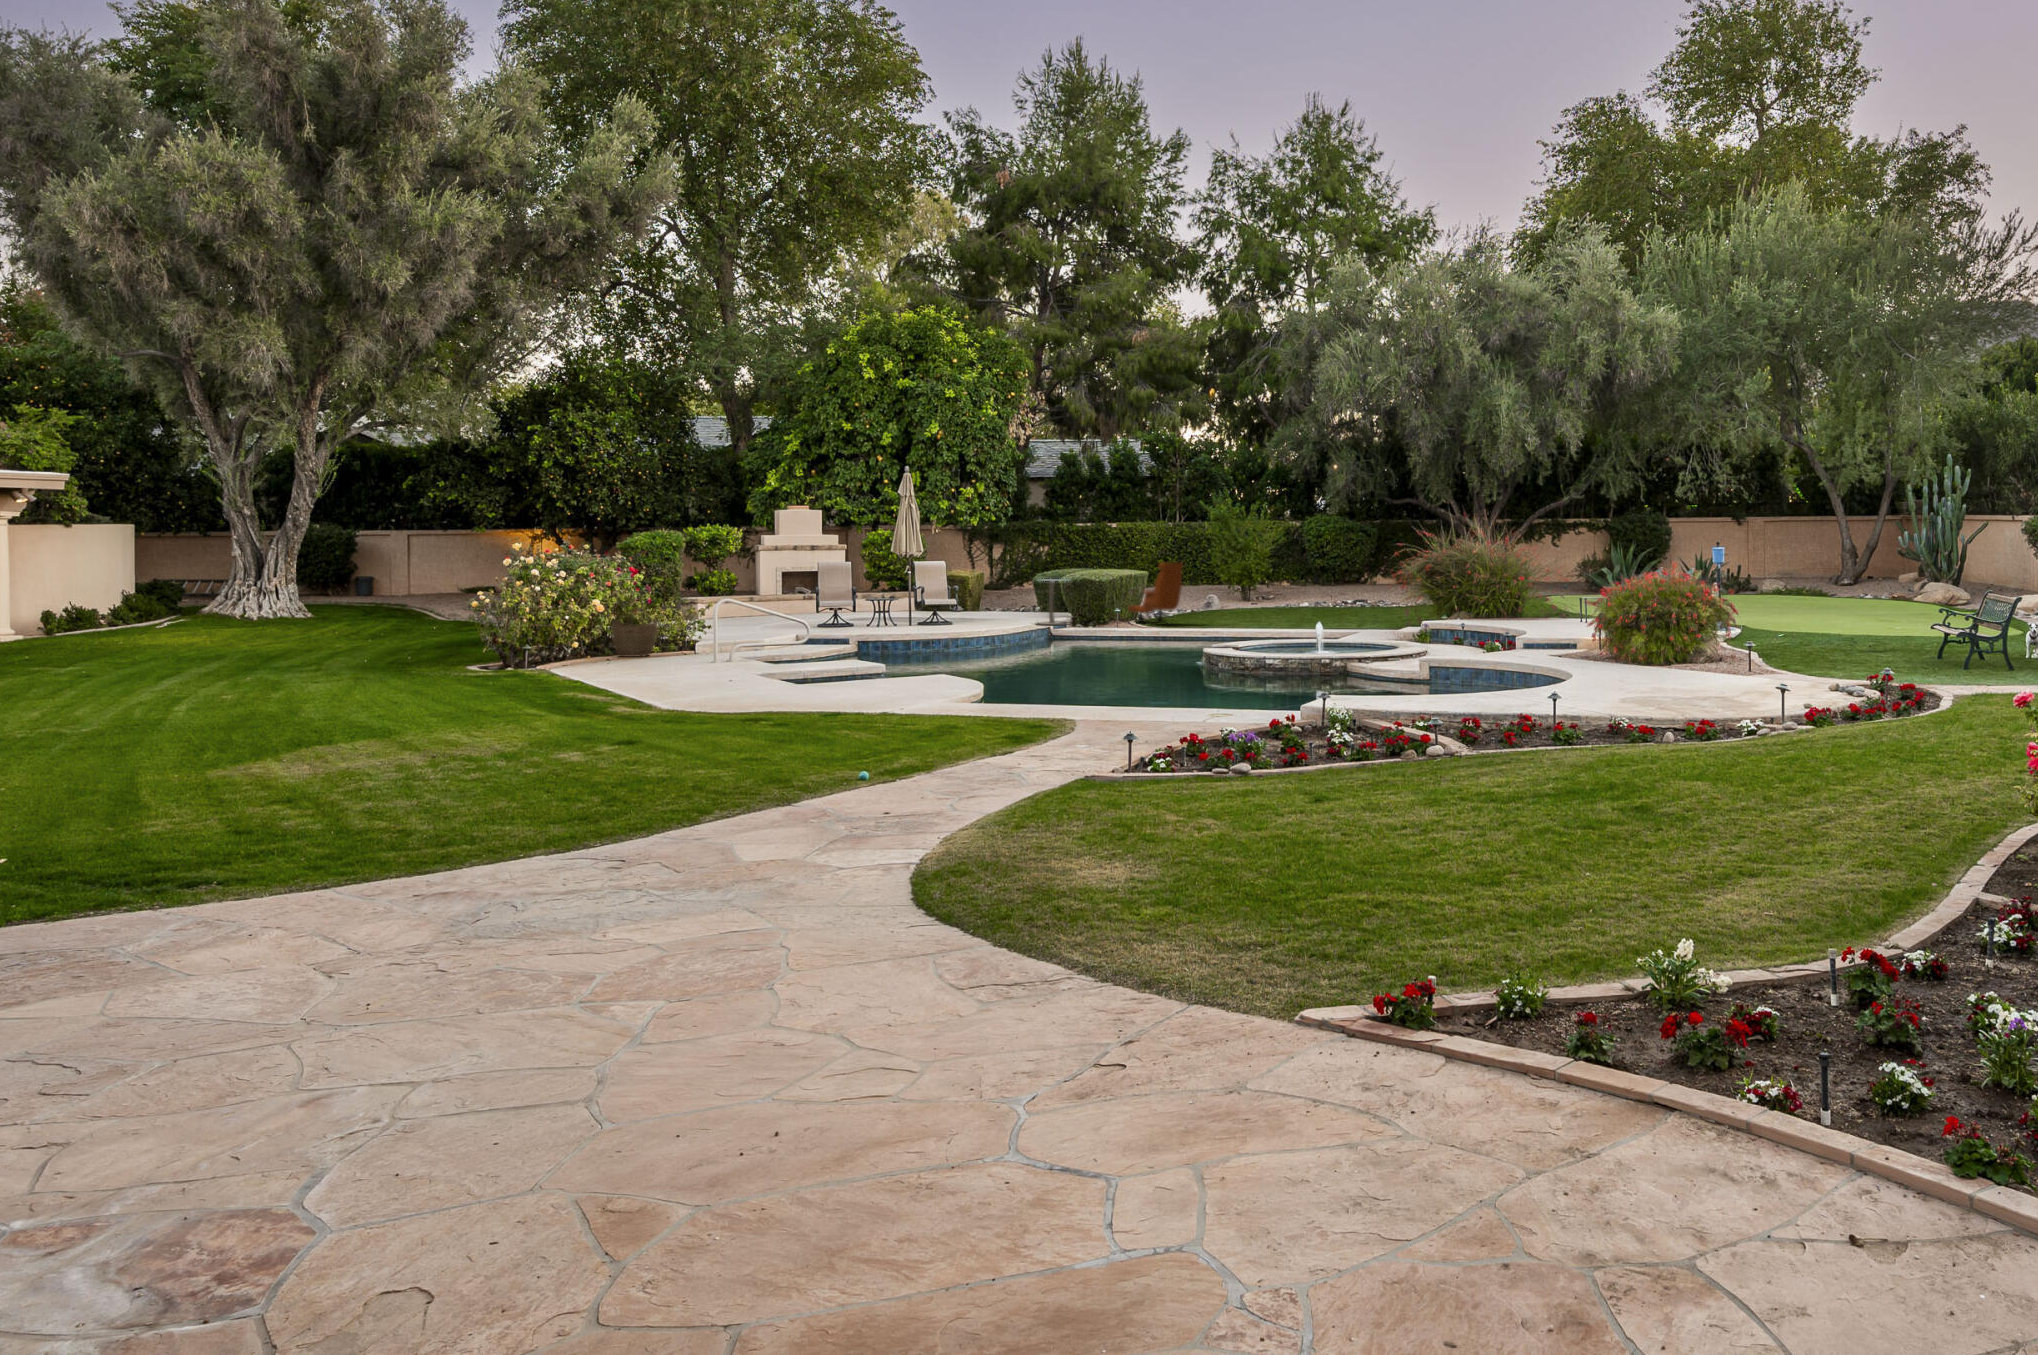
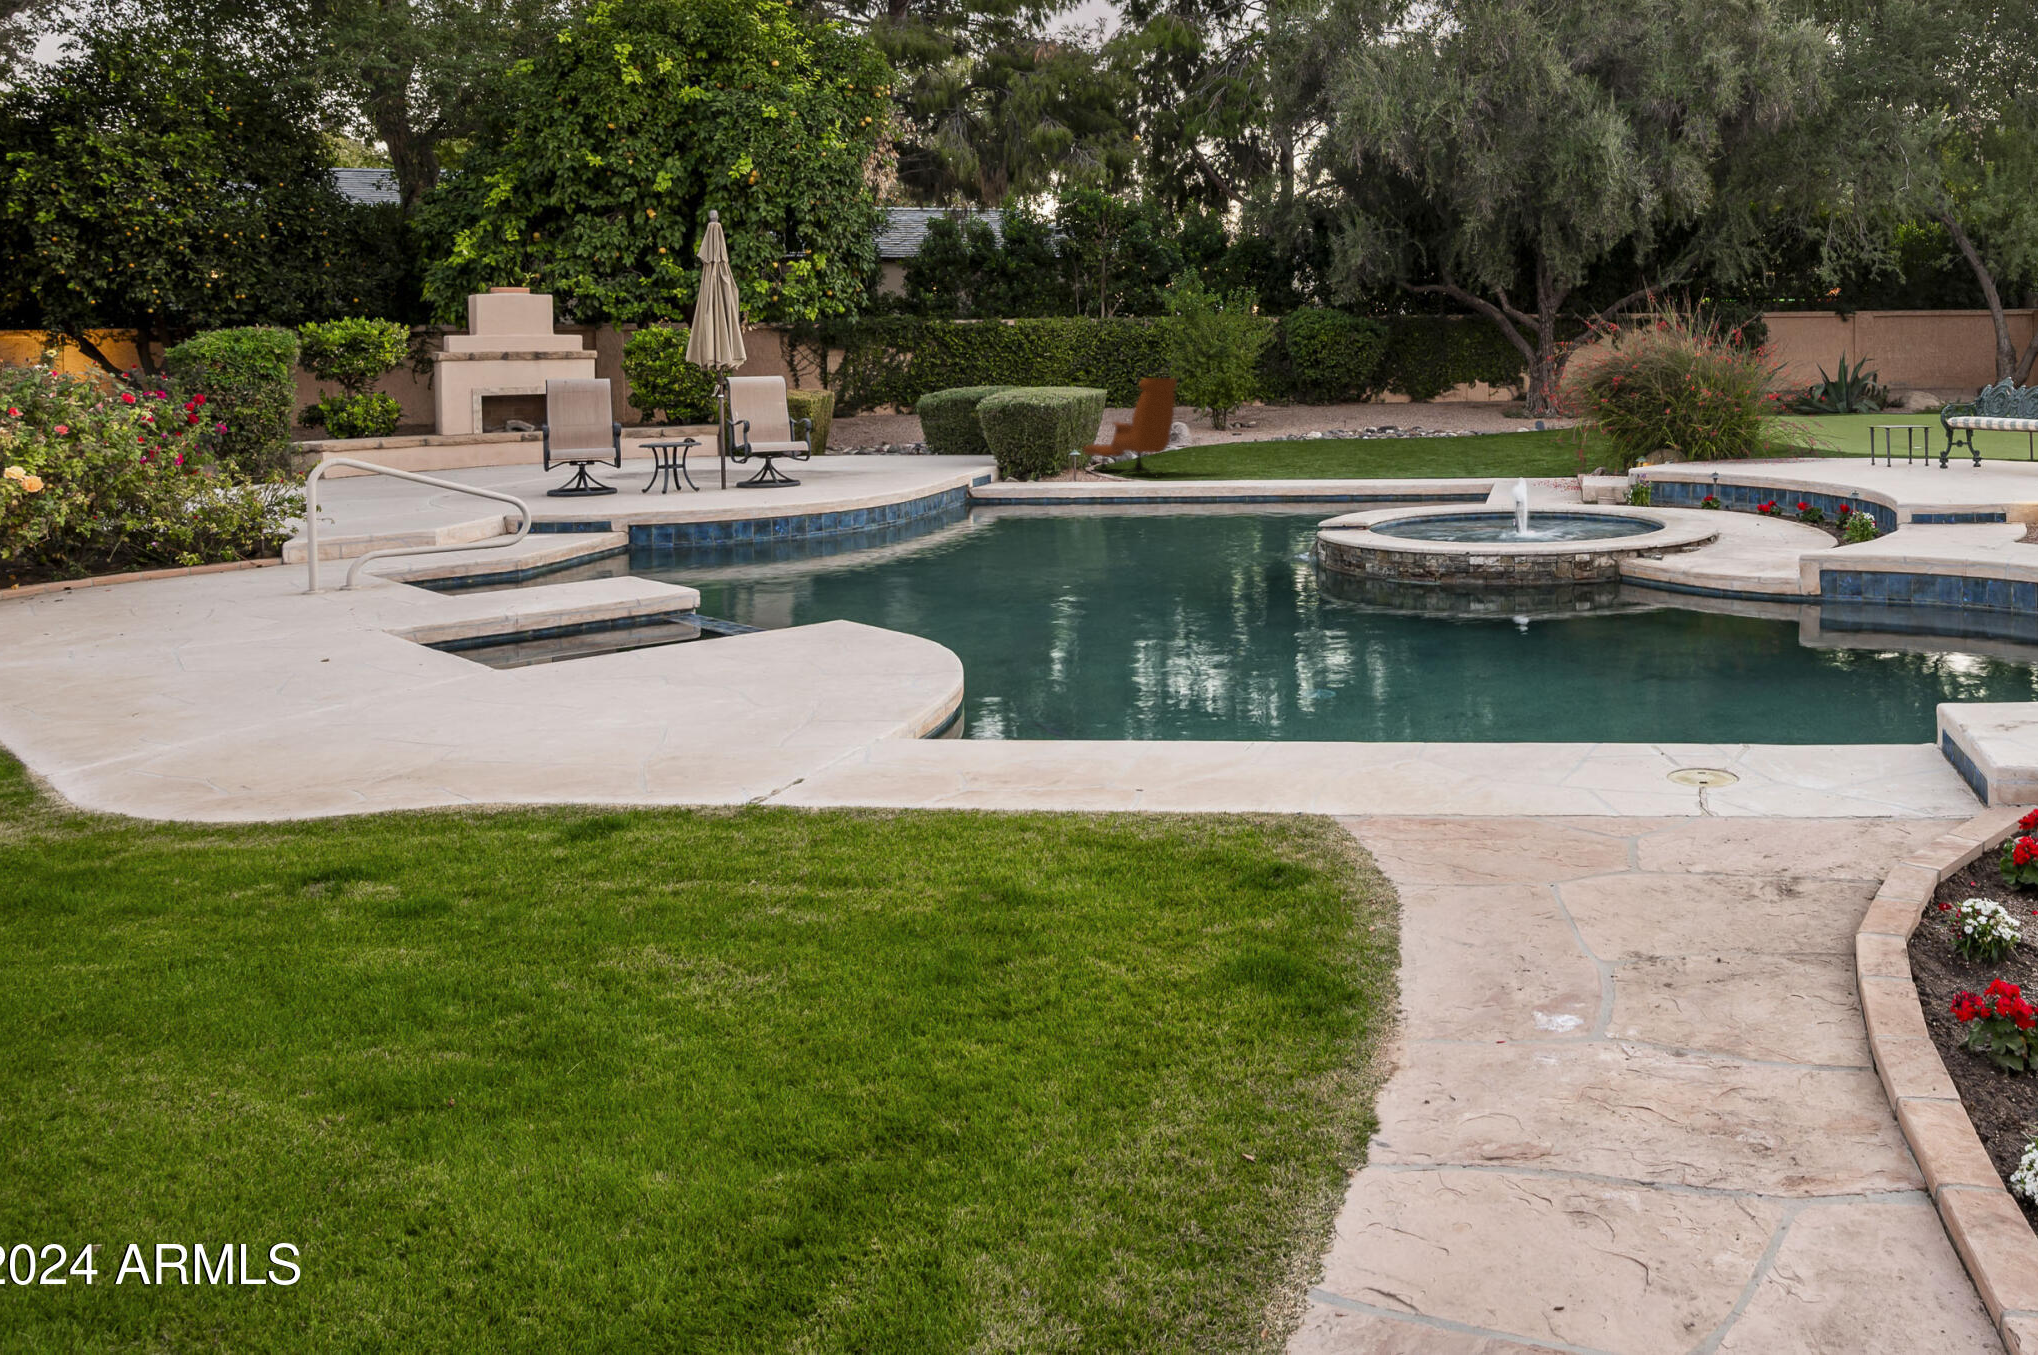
side table: present [1036,579,1069,625] -> none [933,405,991,479]
woven basket: present [611,610,658,657] -> none [96,484,205,583]

